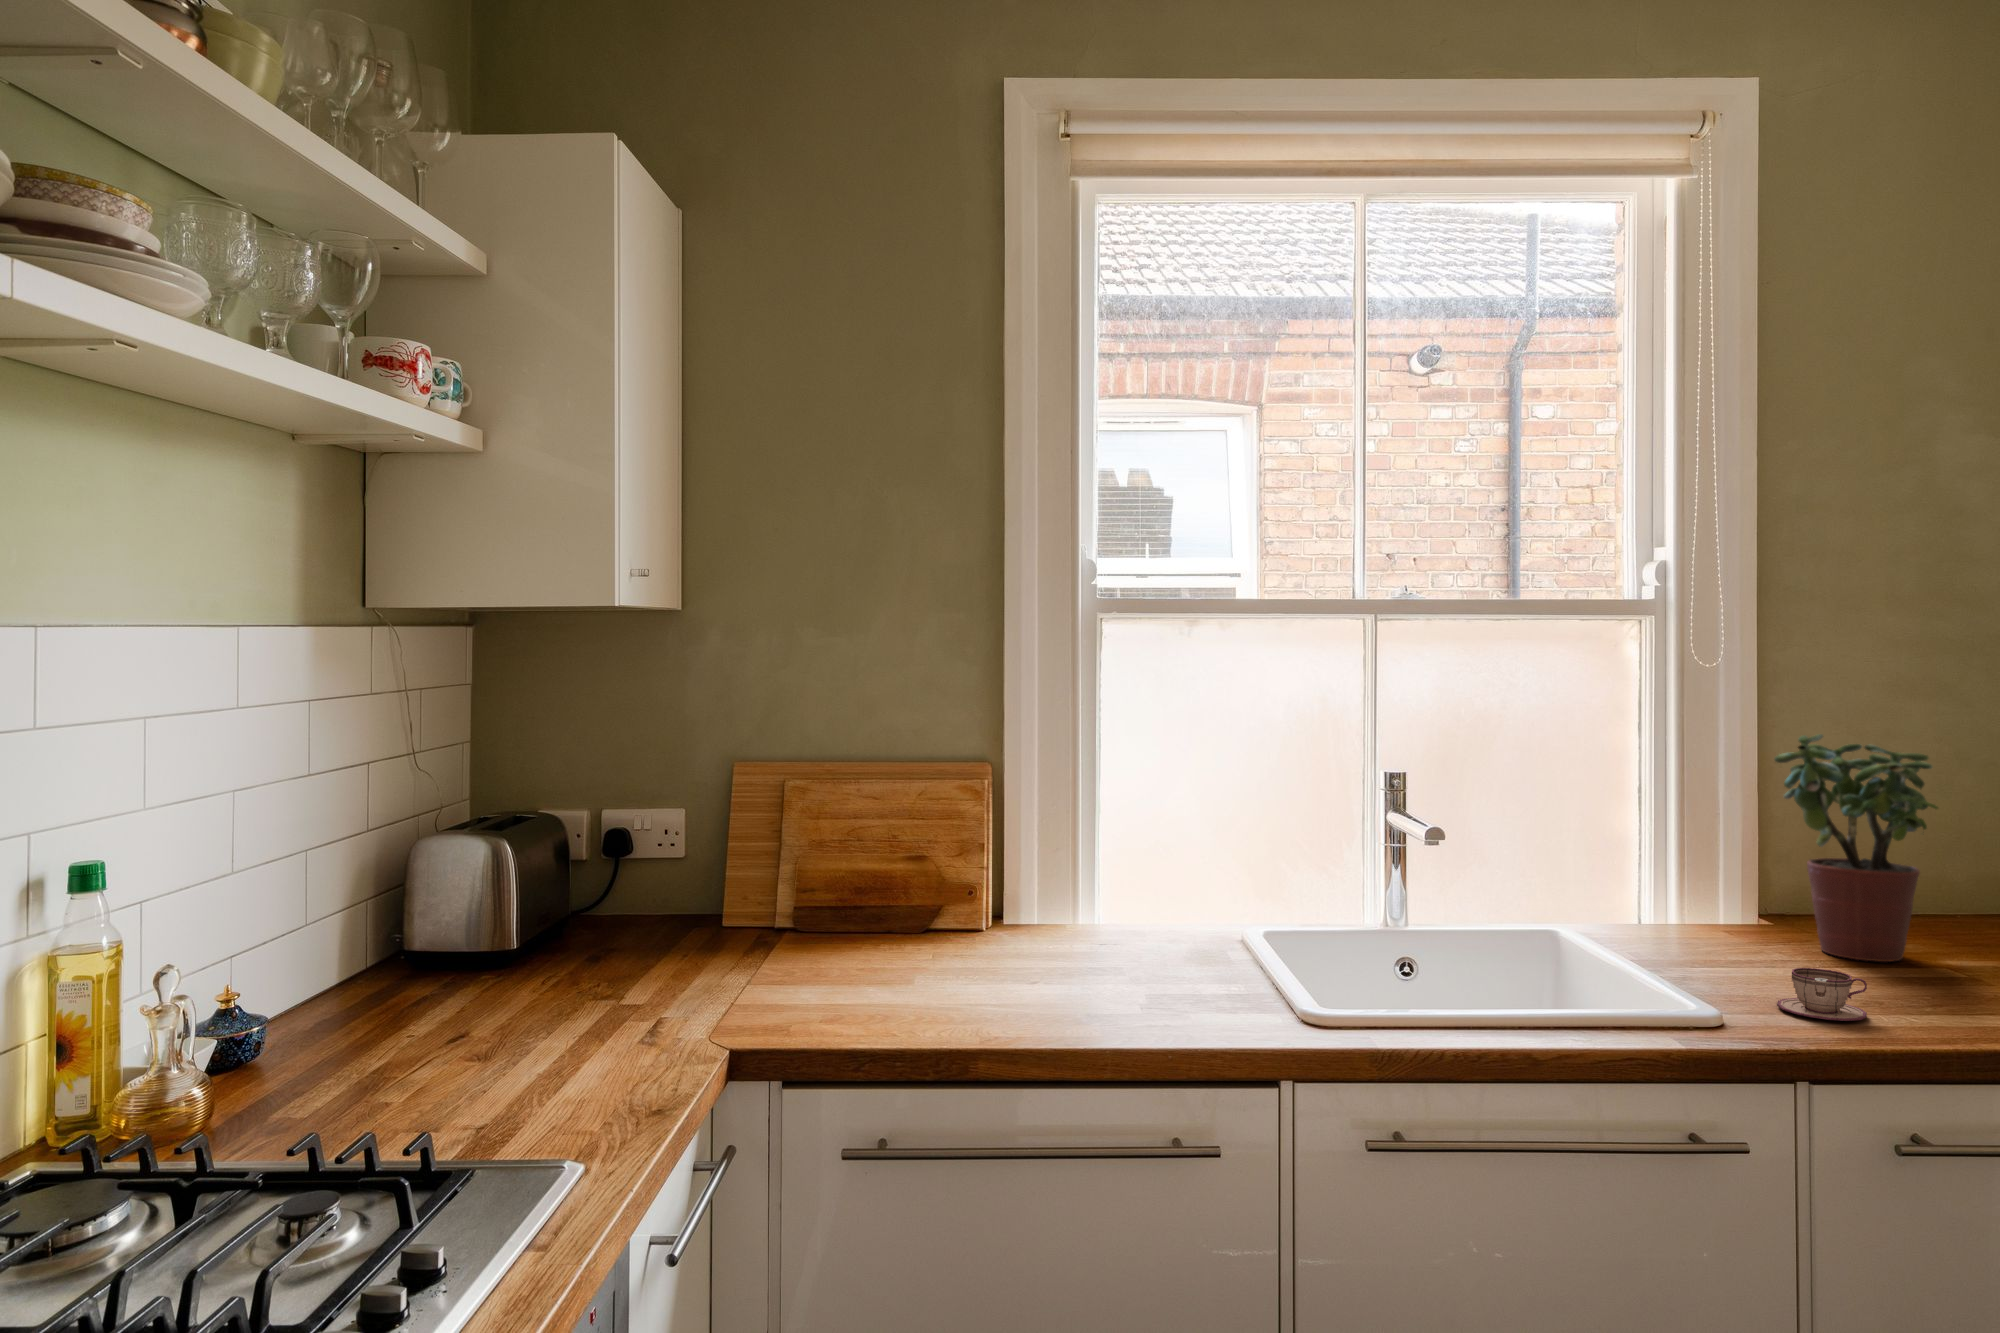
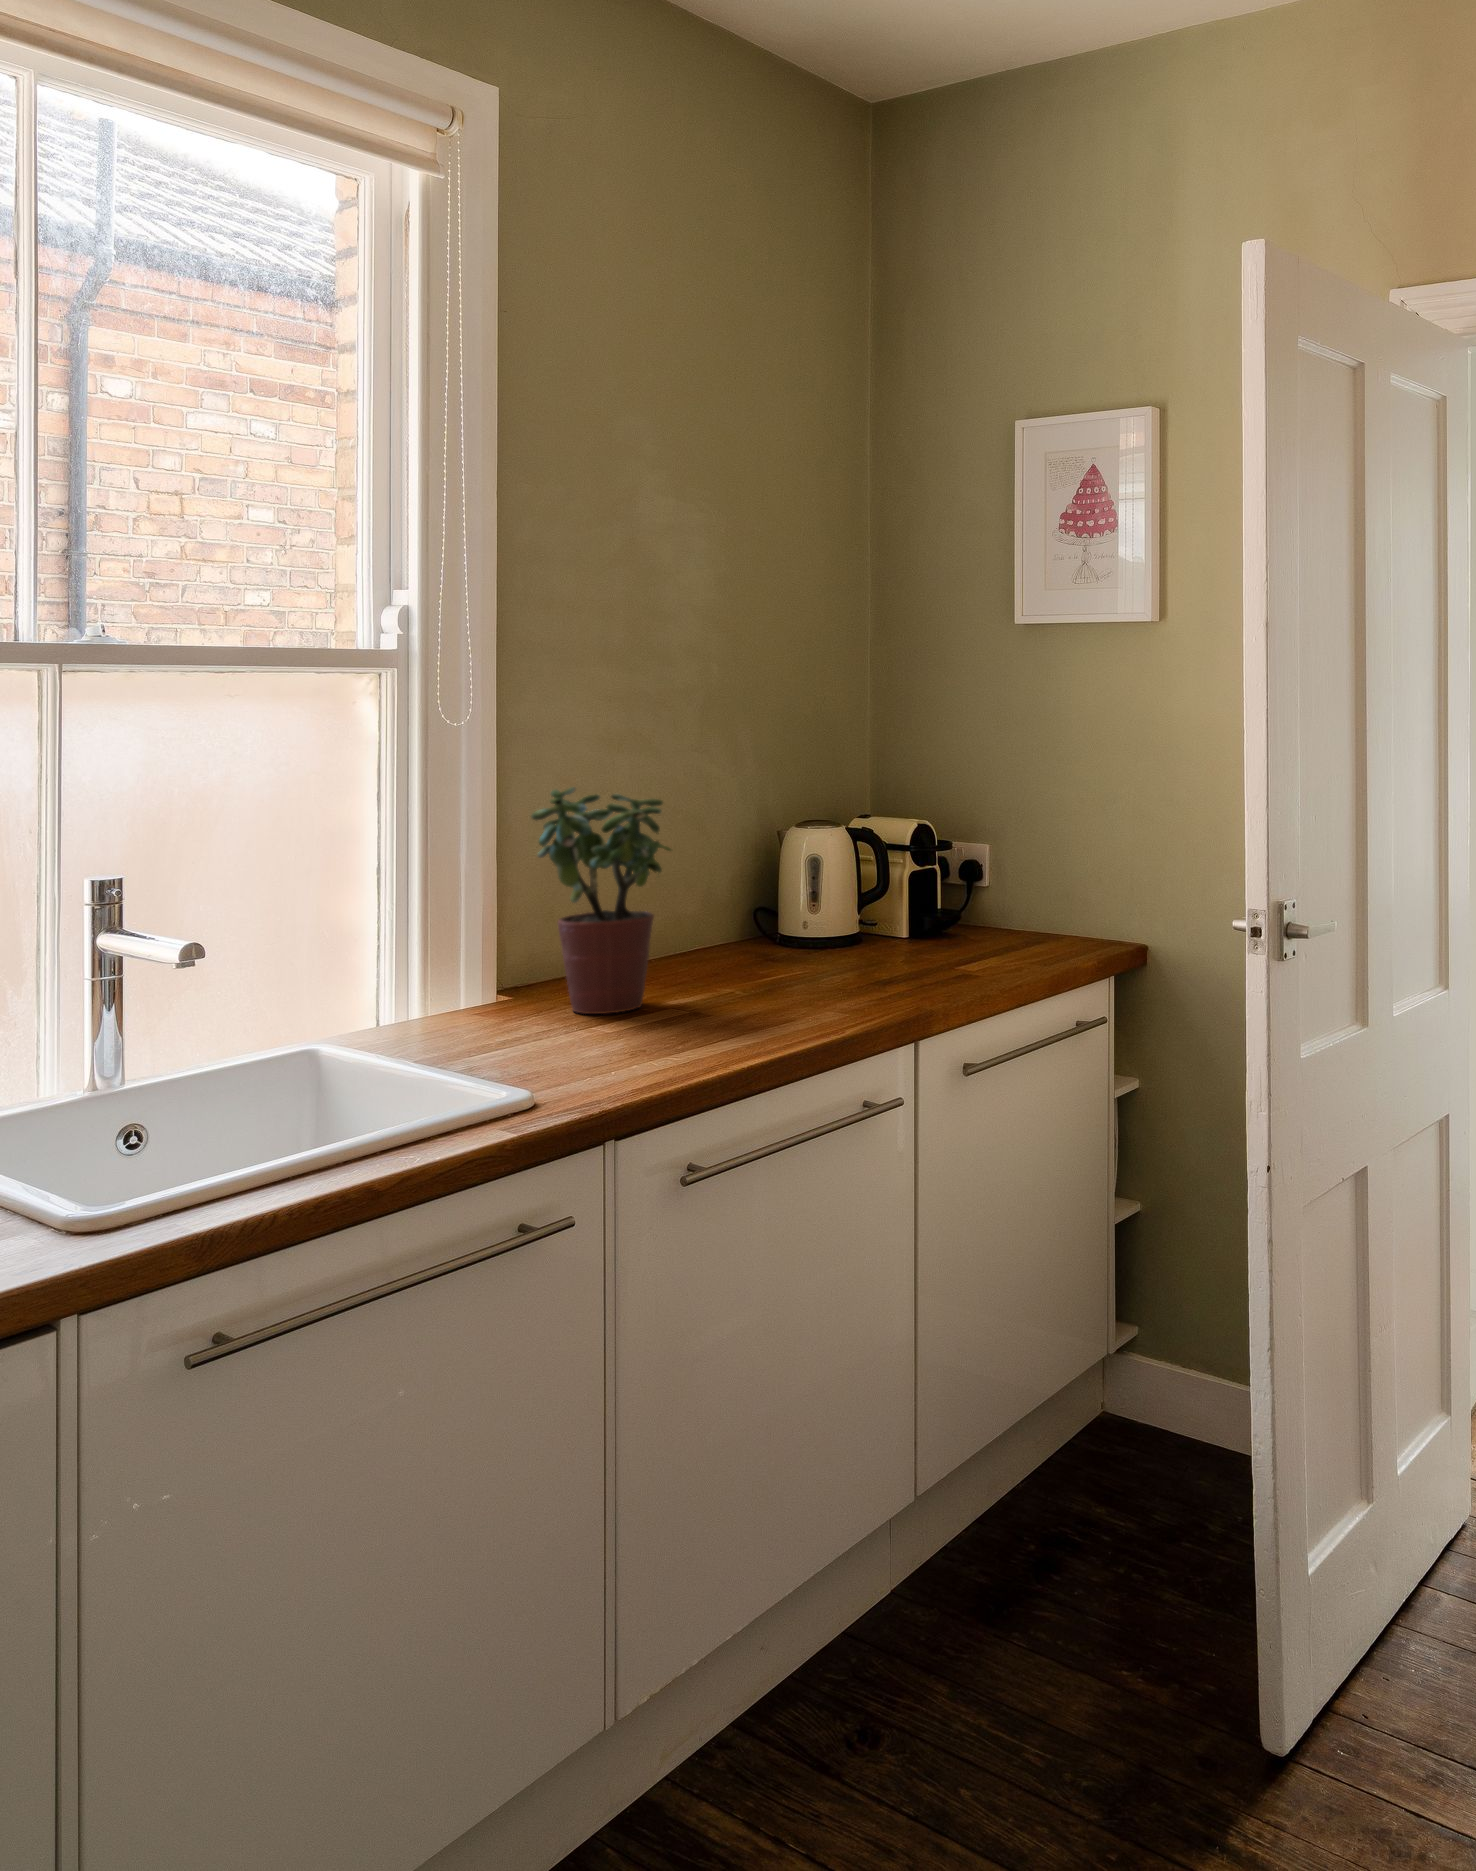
teacup: present [1777,968,1867,1021] -> none [571,1024,651,1075]

